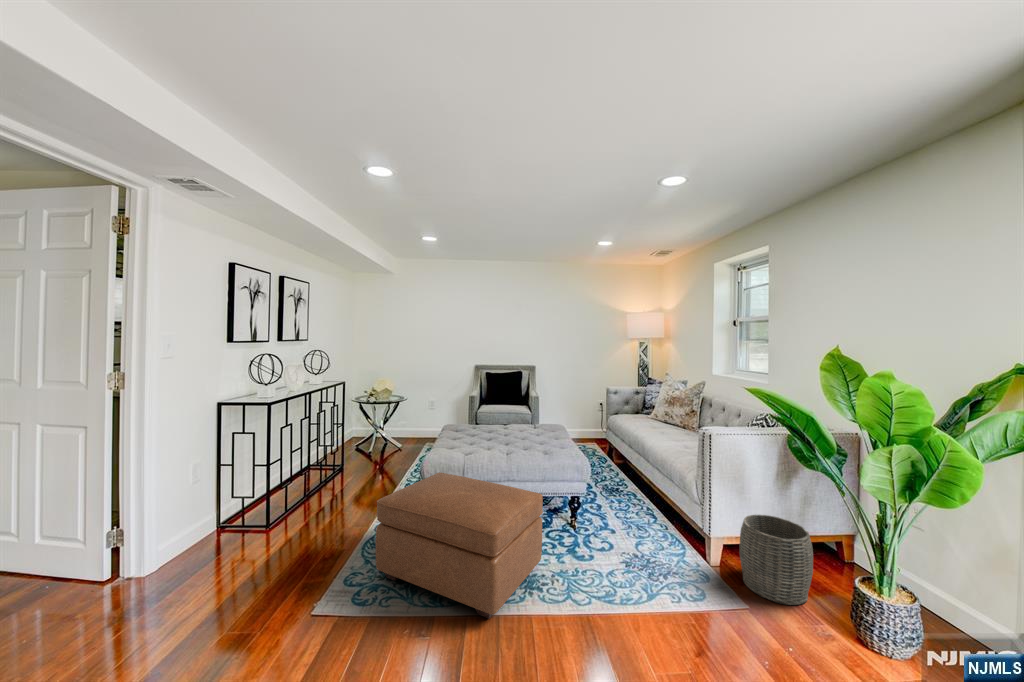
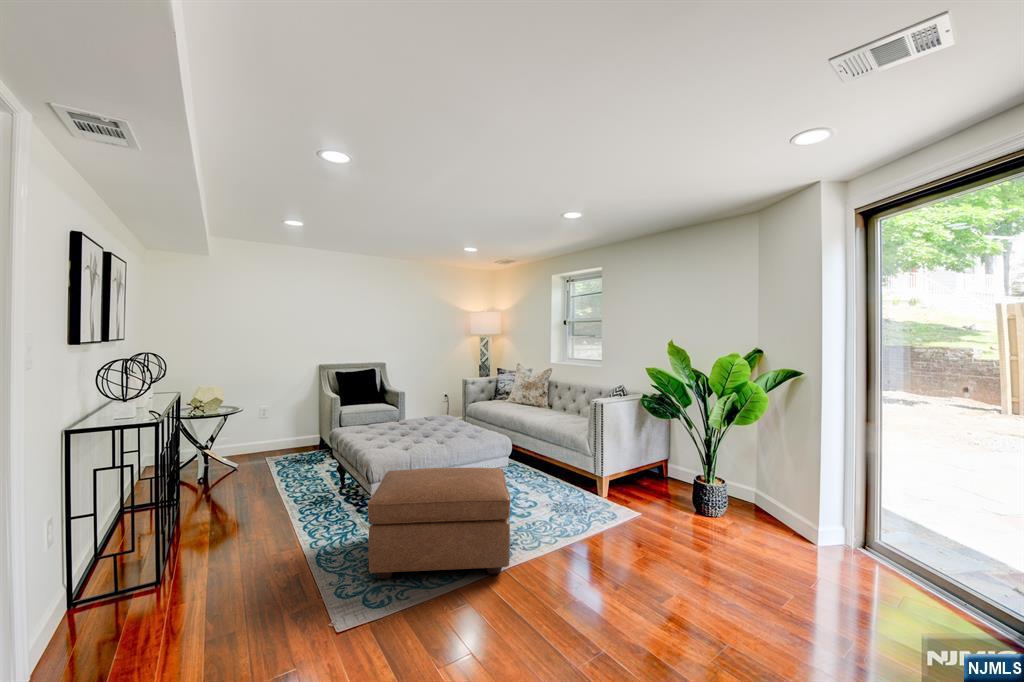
woven basket: present [740,515,813,605] -> none [621,455,664,508]

